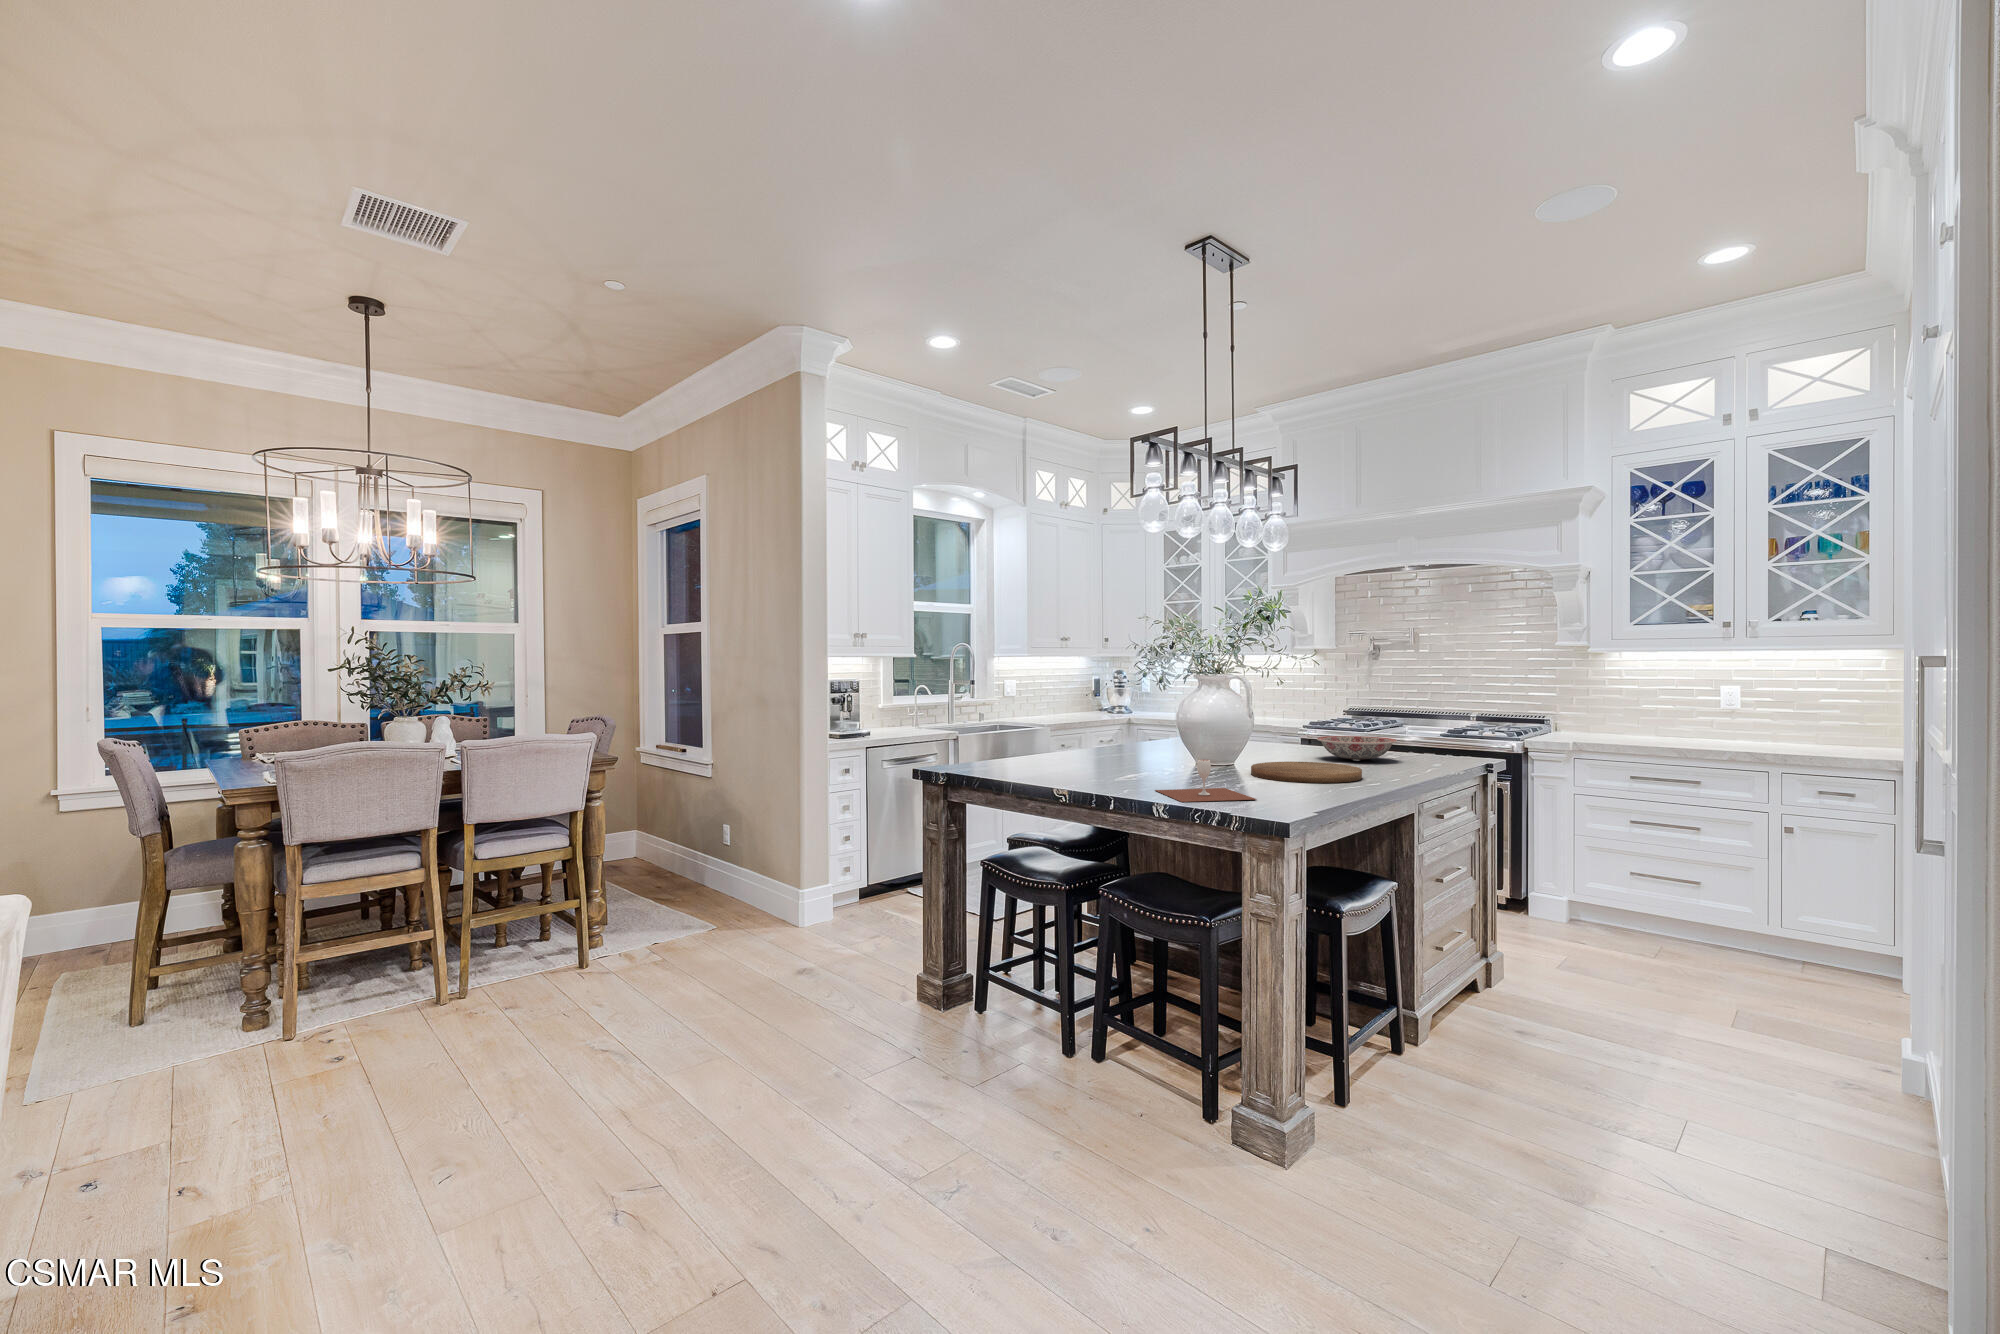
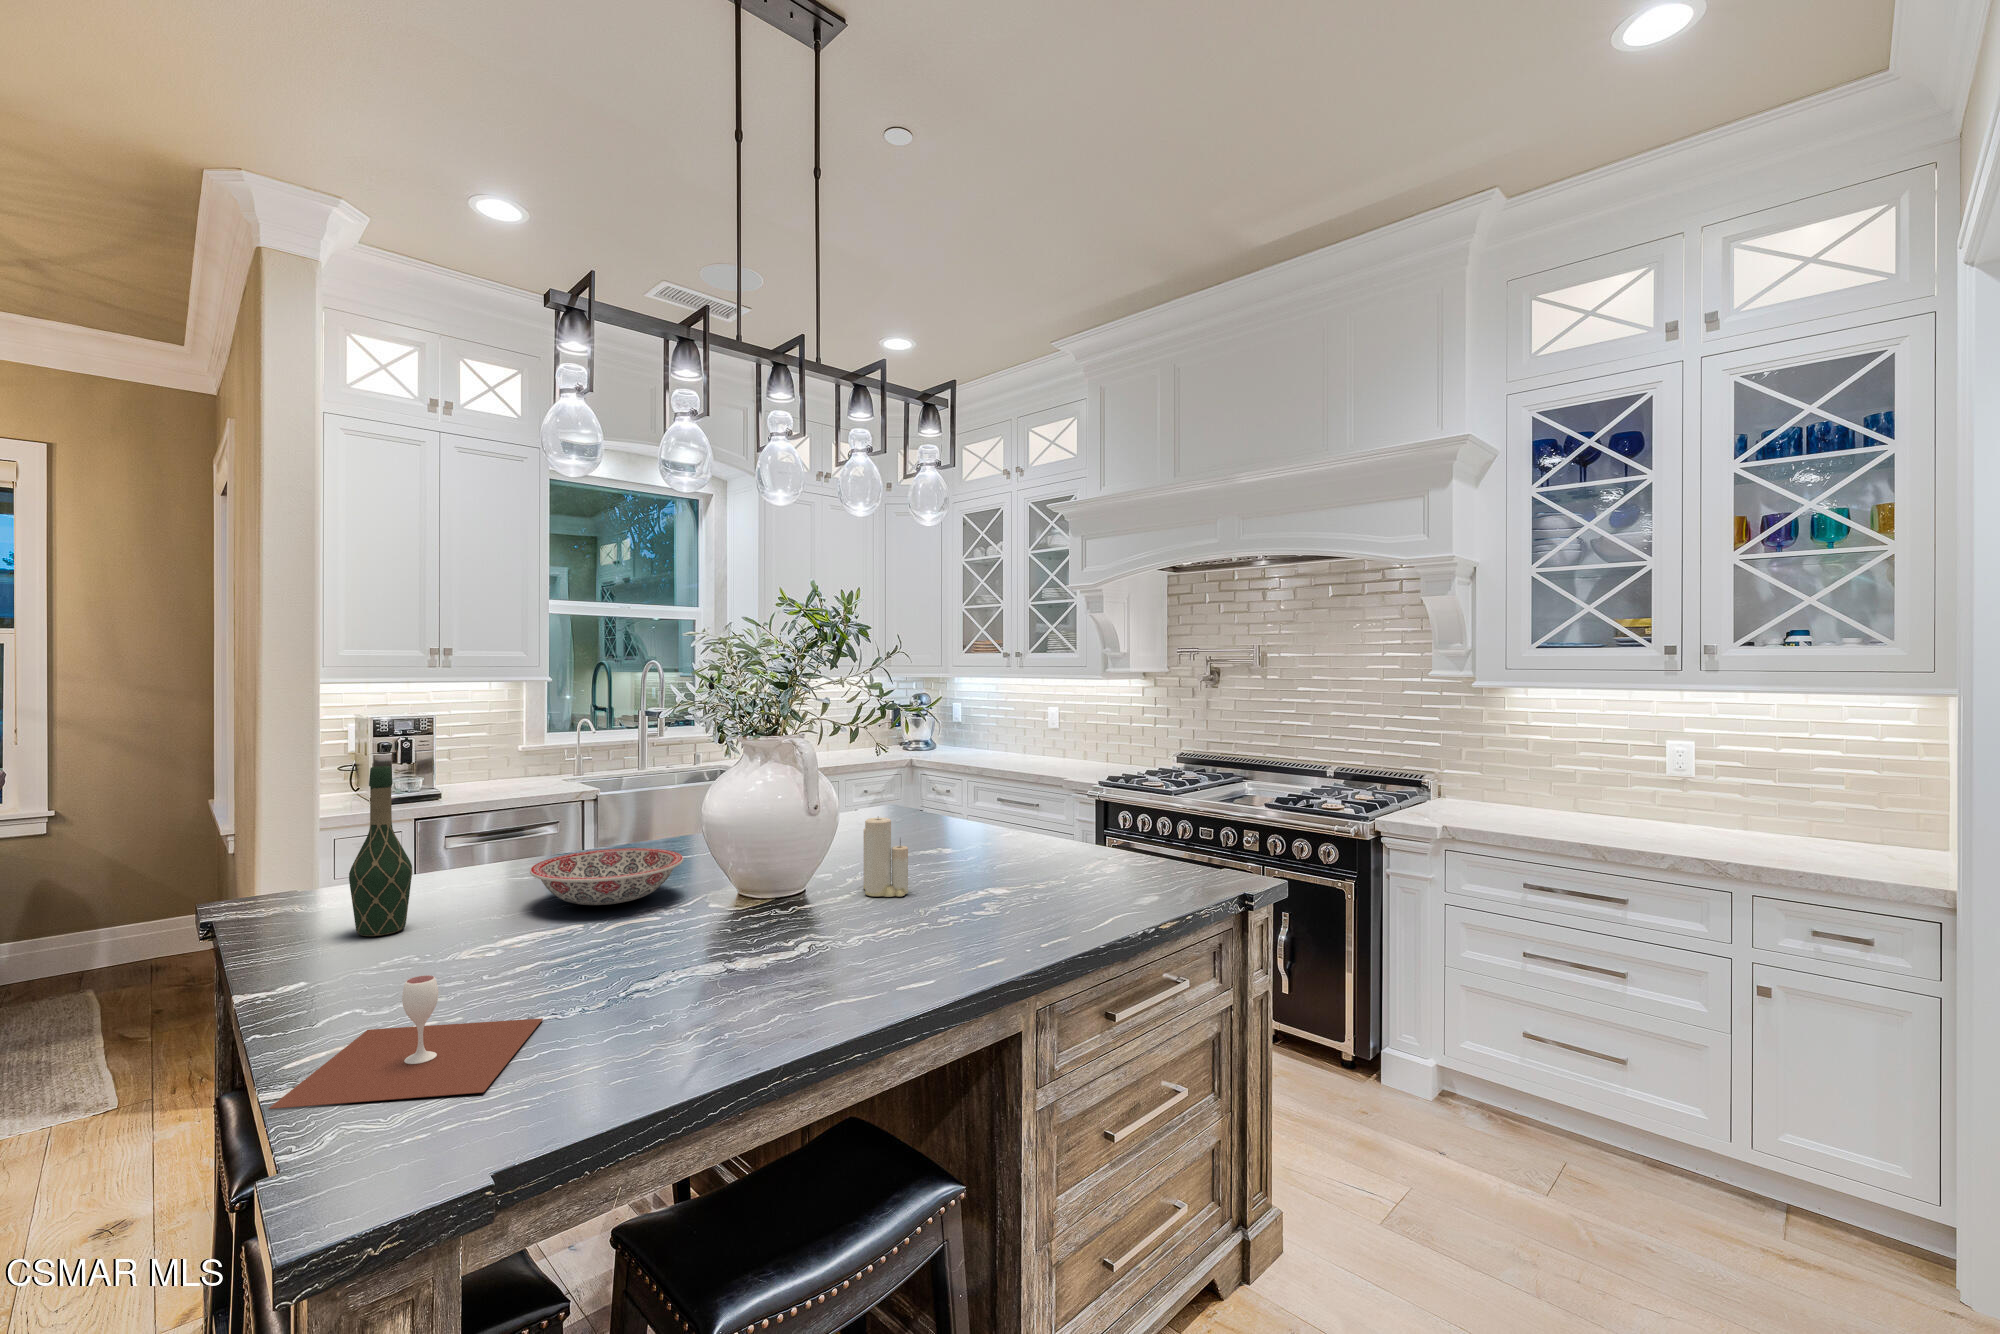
wine bottle: none [1040,684,1067,772] -> present [349,766,412,936]
candle: none [1265,715,1296,763] -> present [864,817,908,897]
ceramic bowl: present [1317,736,1397,760] -> present [530,848,683,905]
cutting board: present [1251,762,1362,783] -> none [727,907,935,986]

